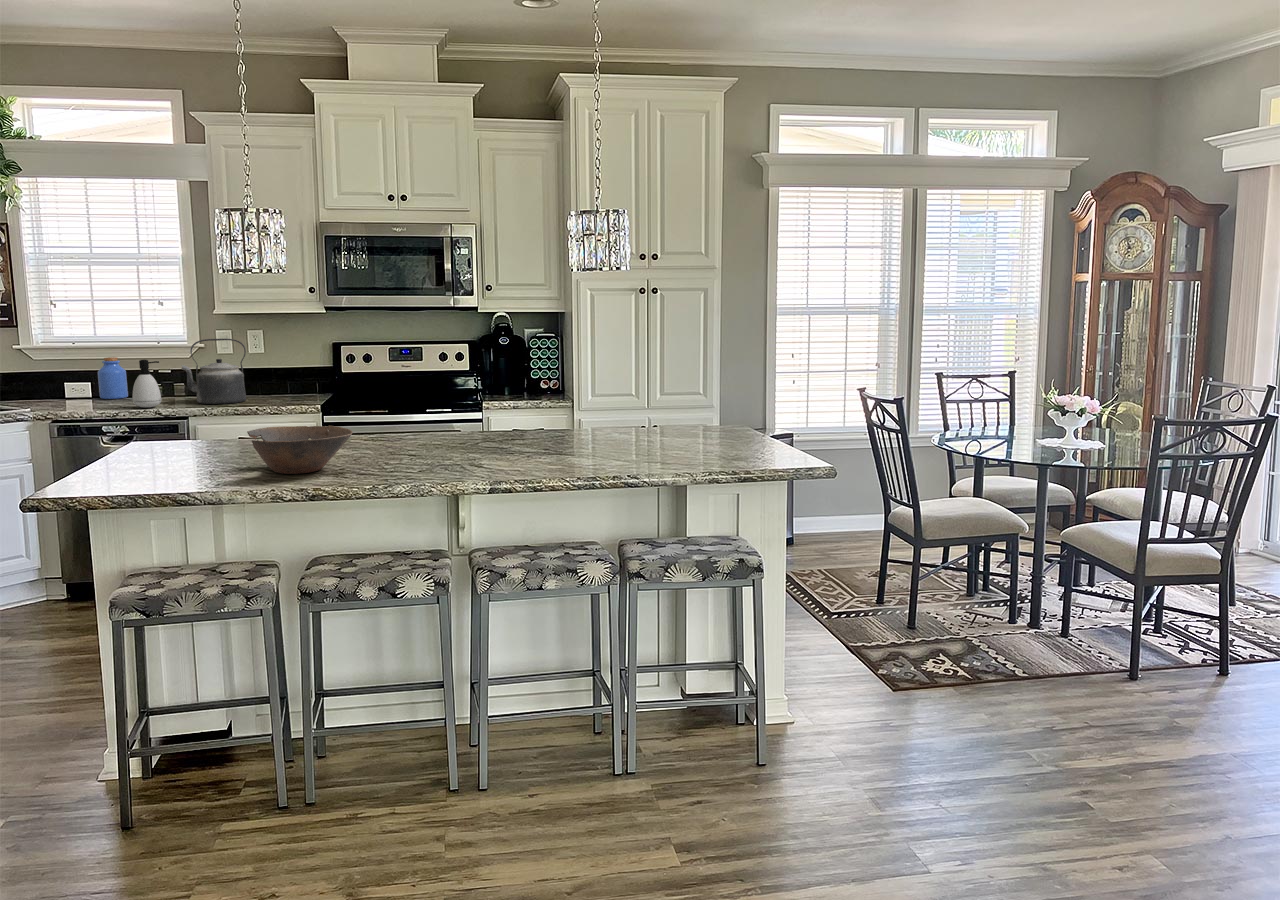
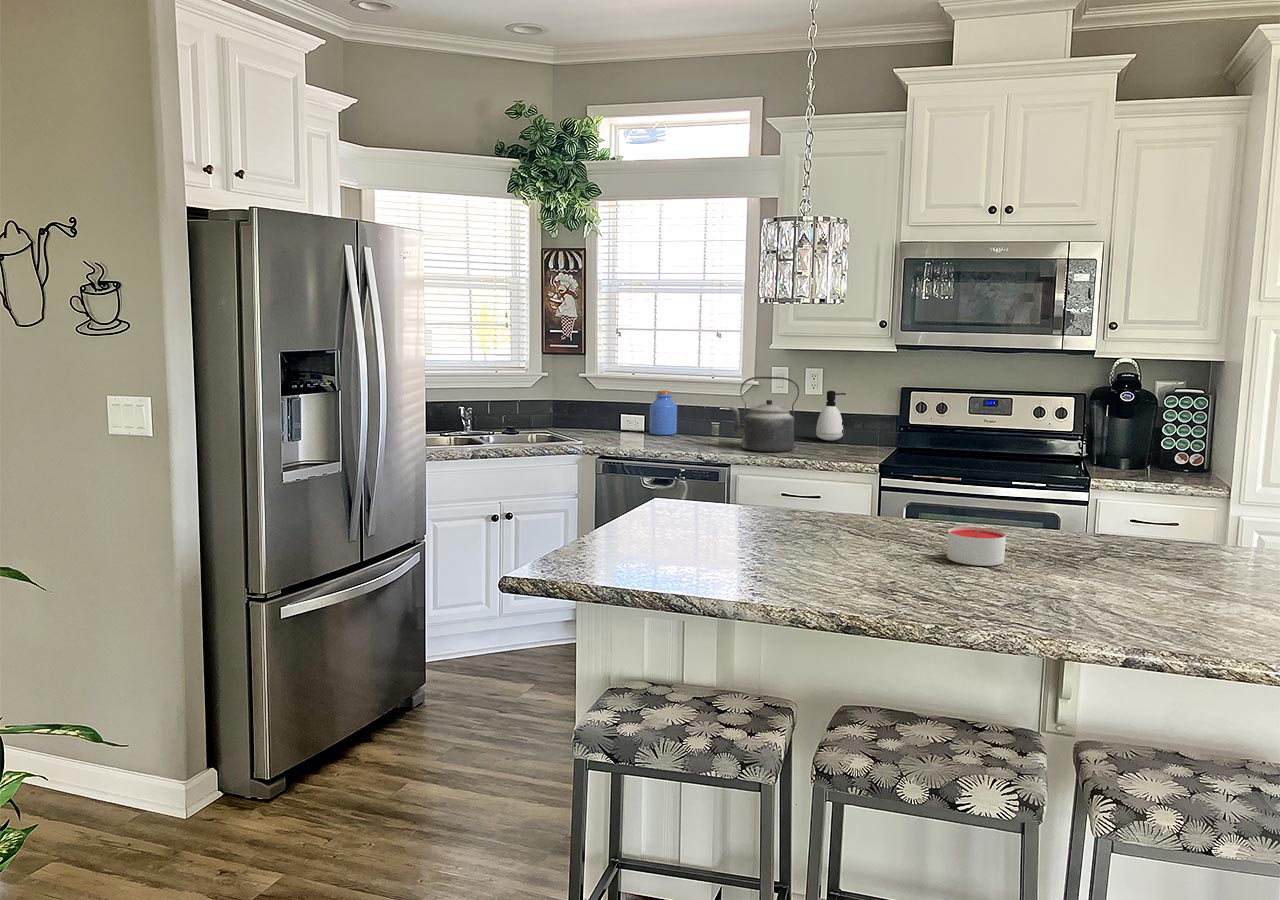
soap dispenser: present [133,360,161,408] -> present [816,391,846,441]
bowl: present [247,426,353,474] -> none [773,510,913,584]
candle: none [378,430,417,454] -> present [947,527,1006,566]

